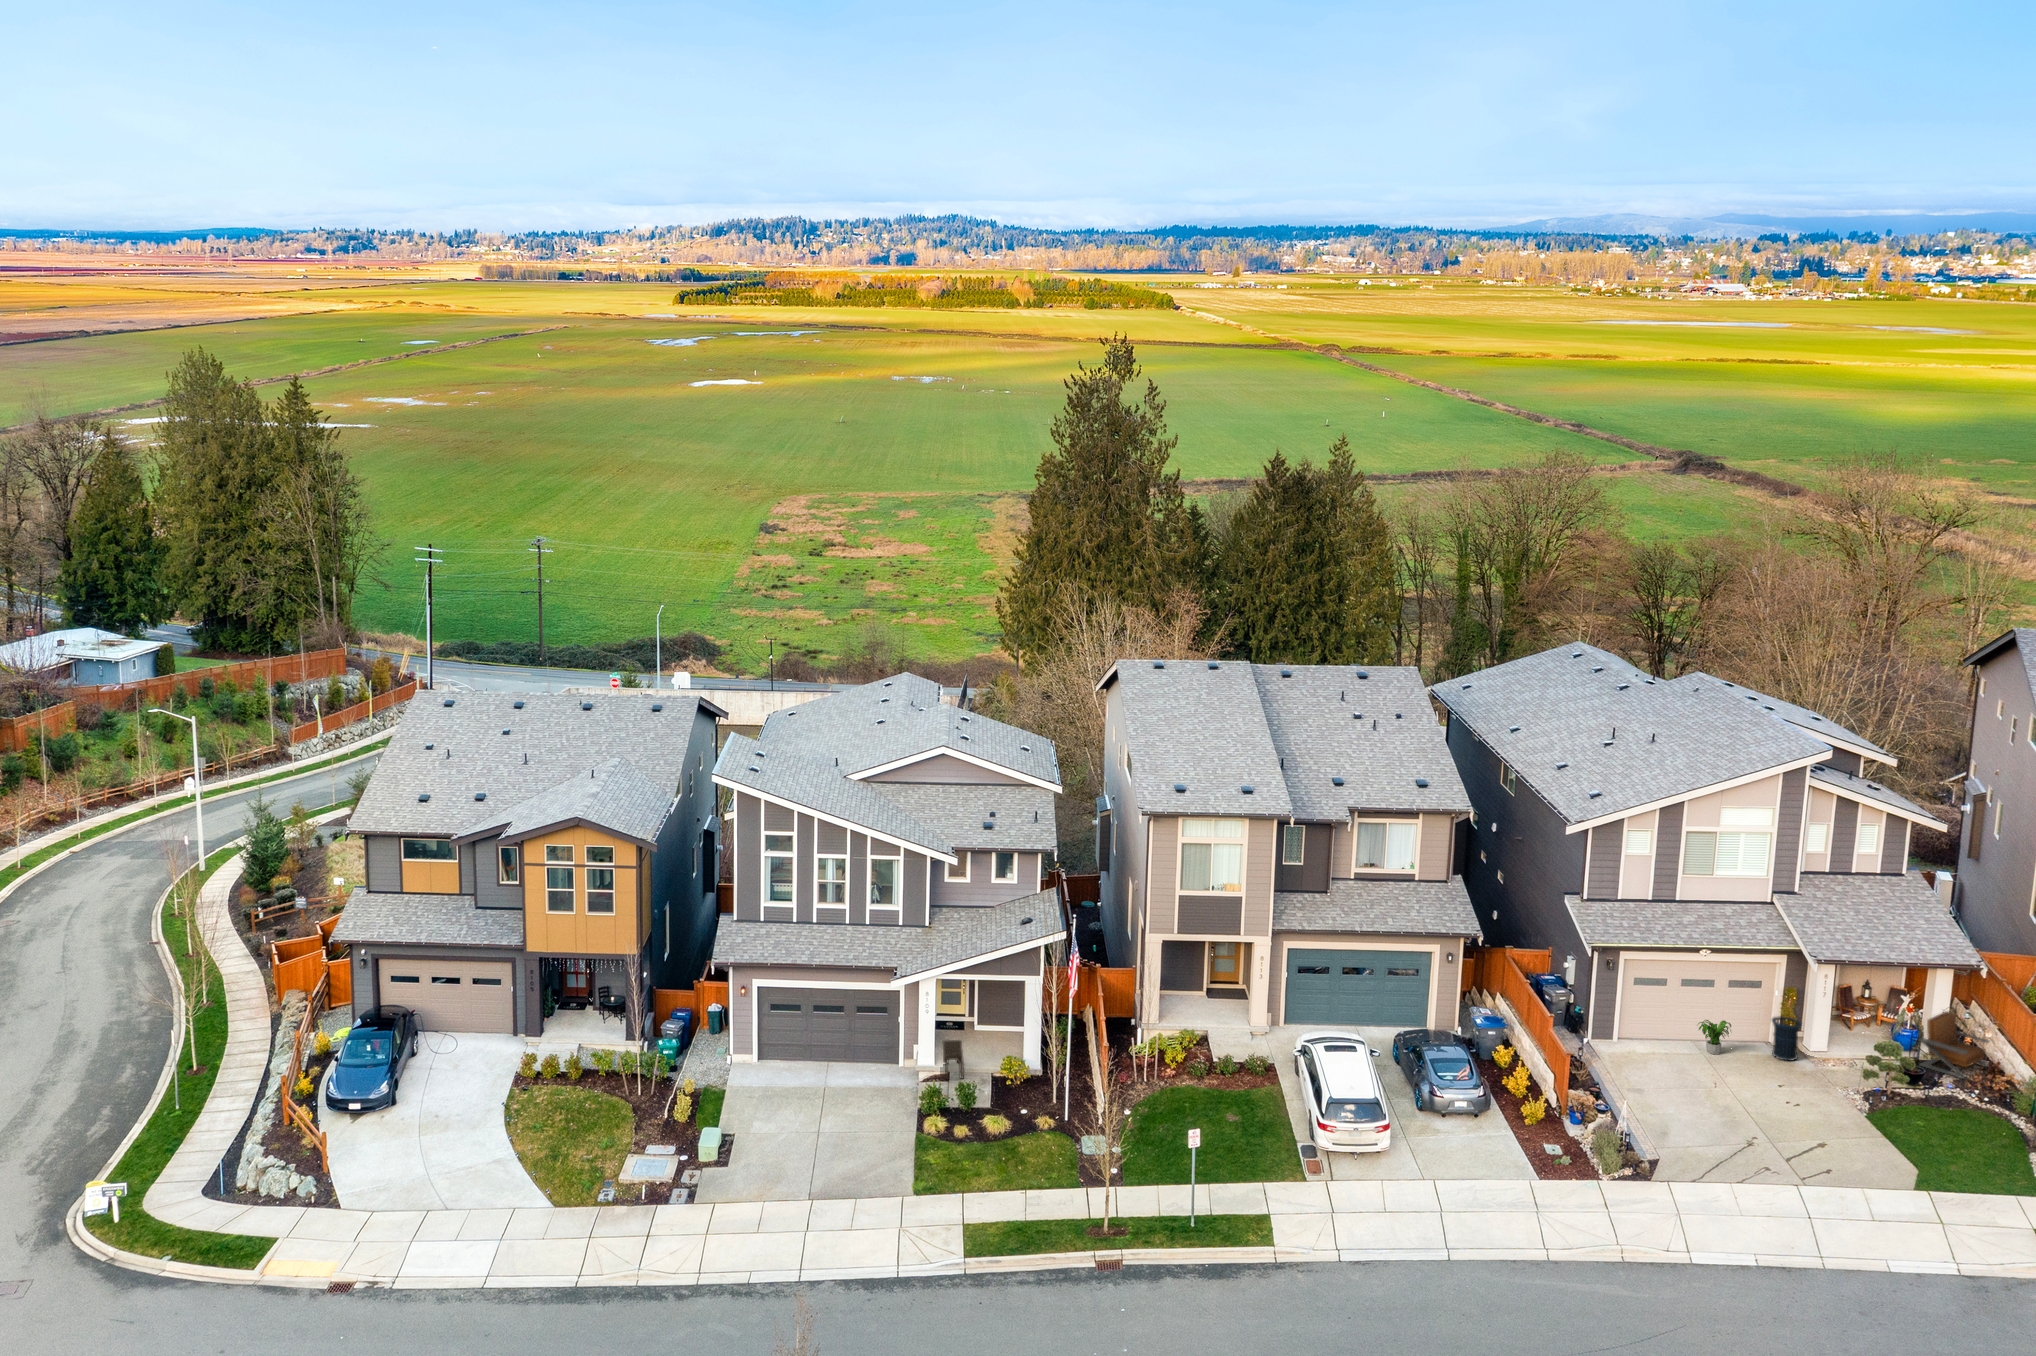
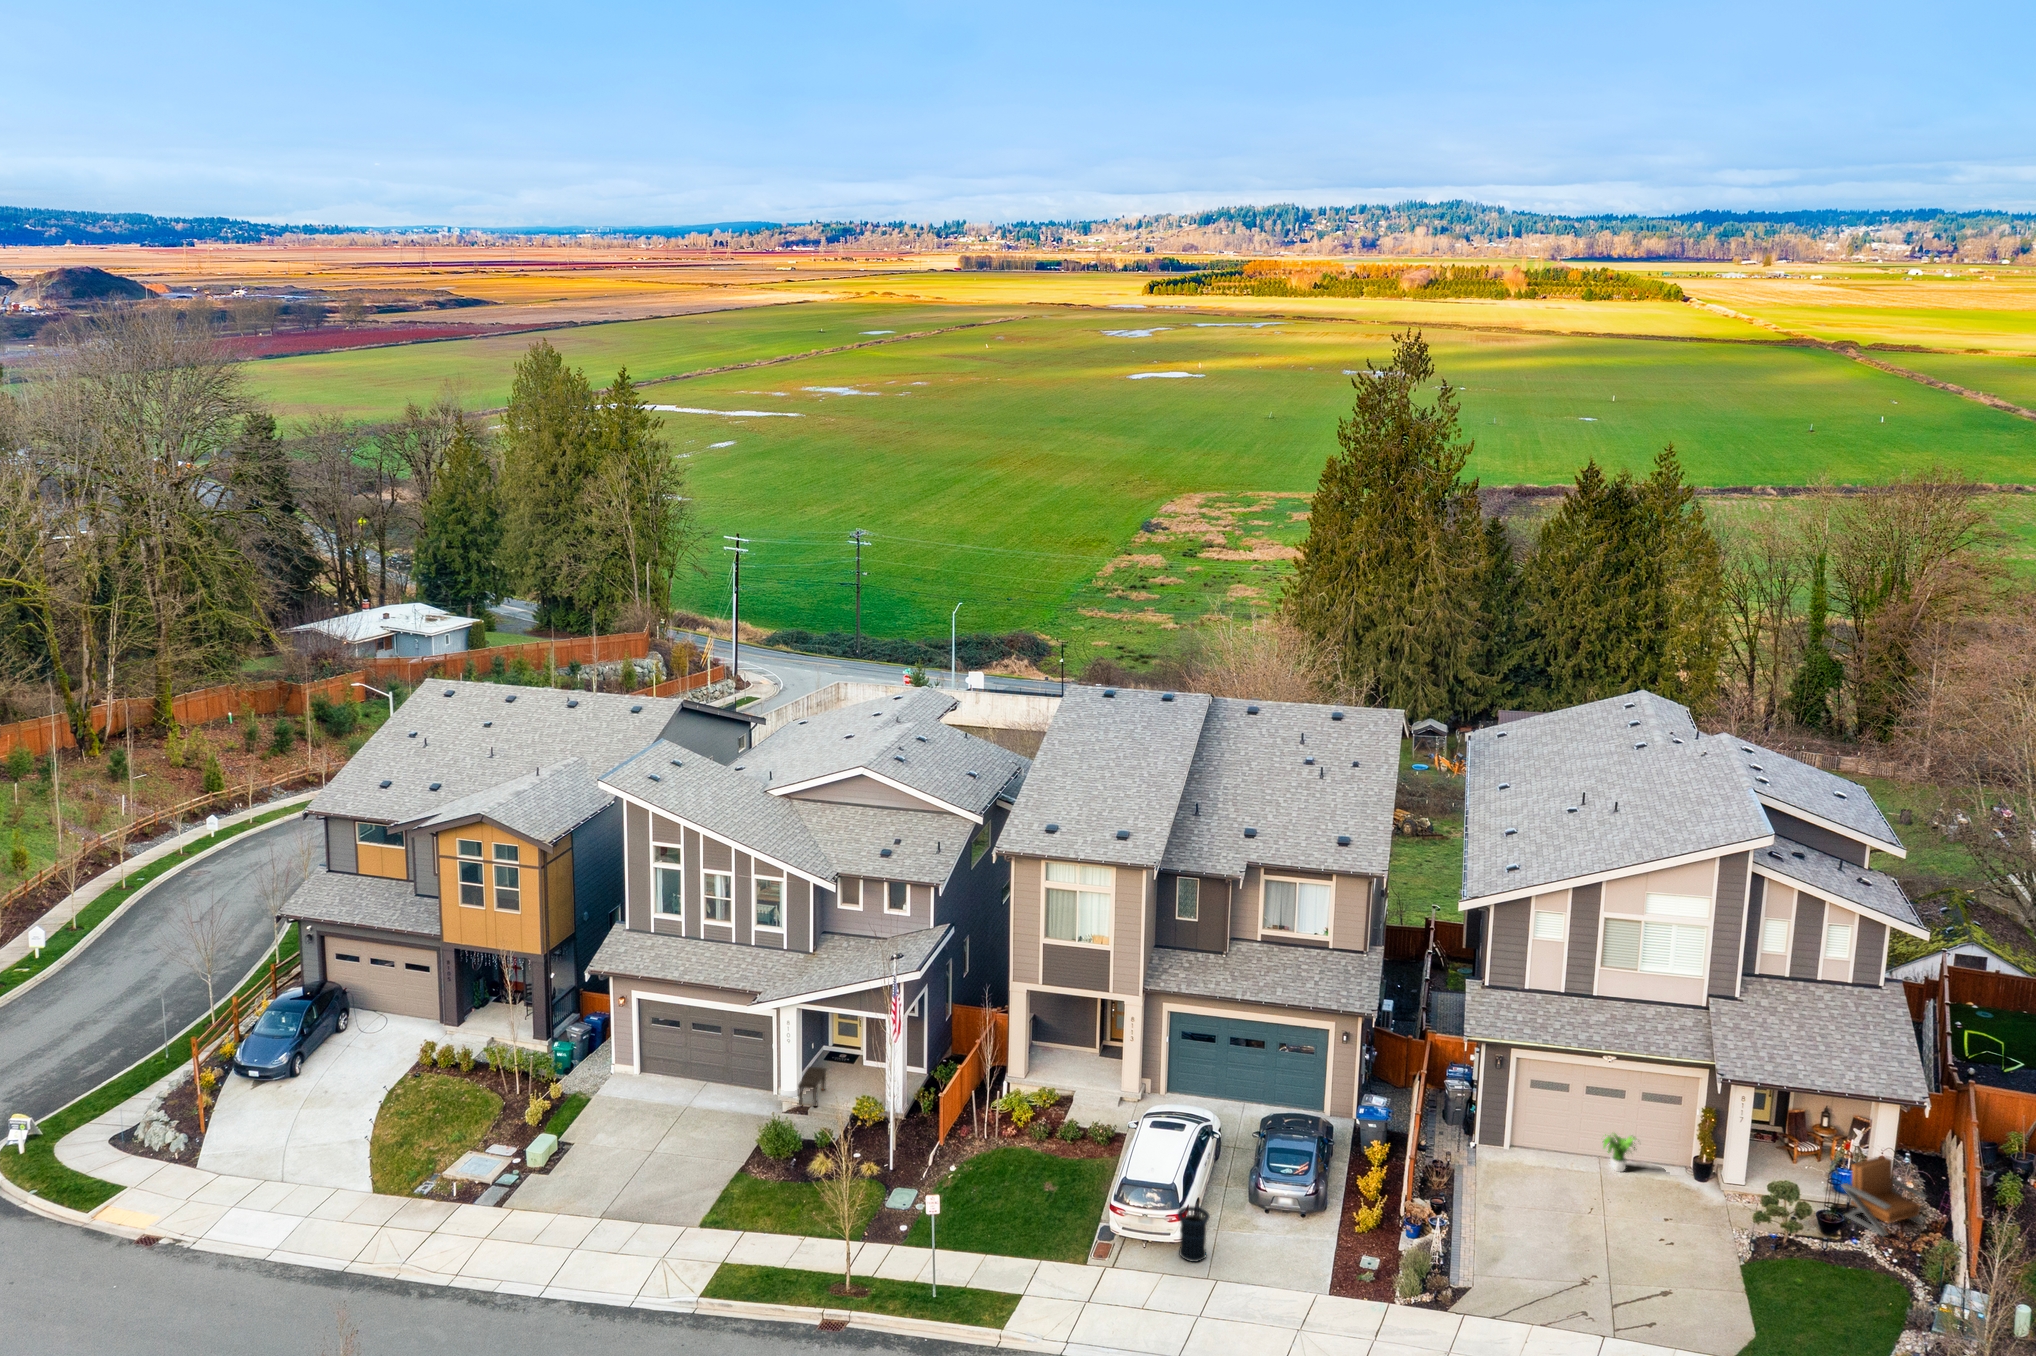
trash can: present [1772,1016,1801,1061] -> present [1178,1207,1210,1262]

